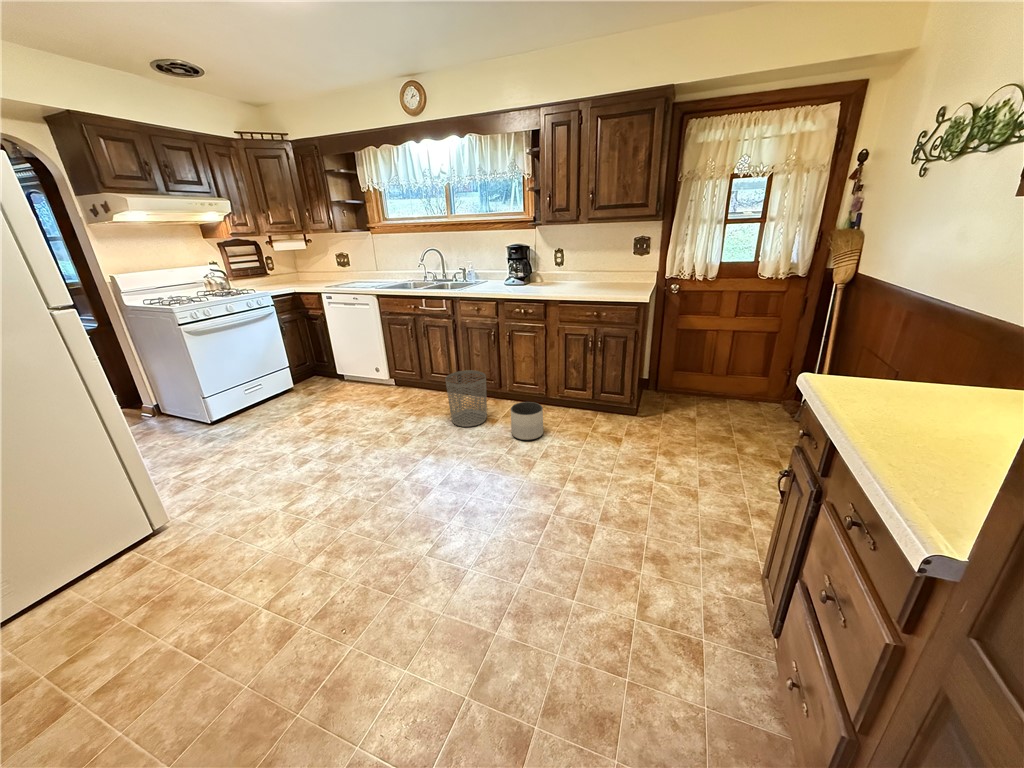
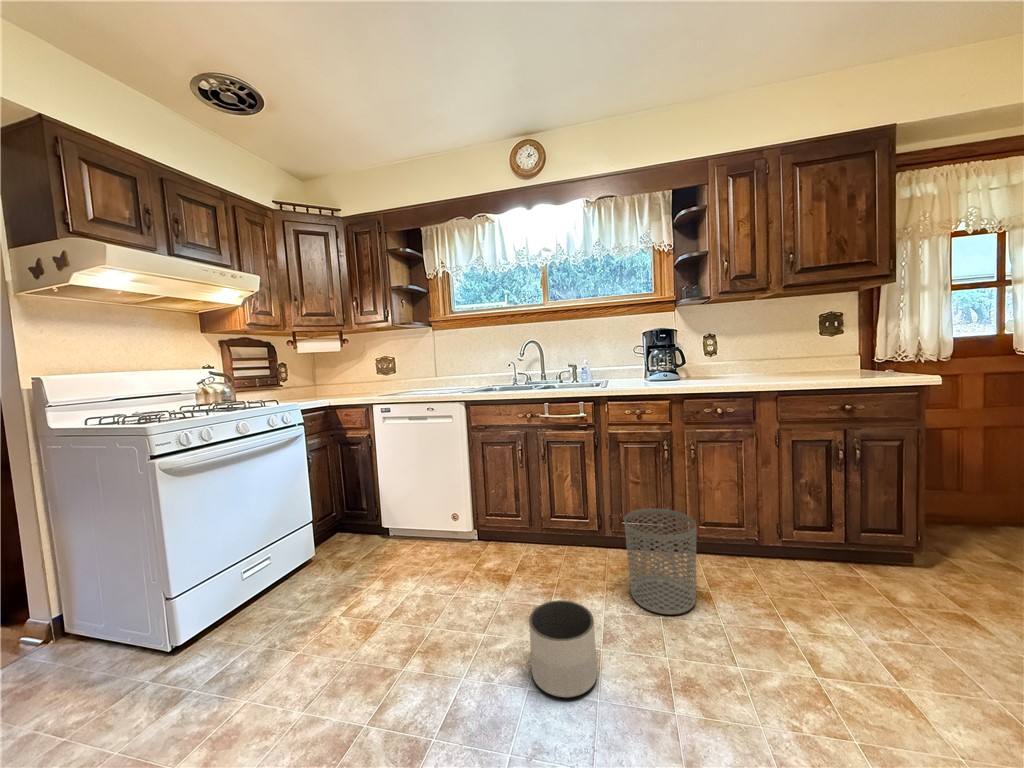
planter: present [511,402,543,440] -> present [529,600,597,698]

